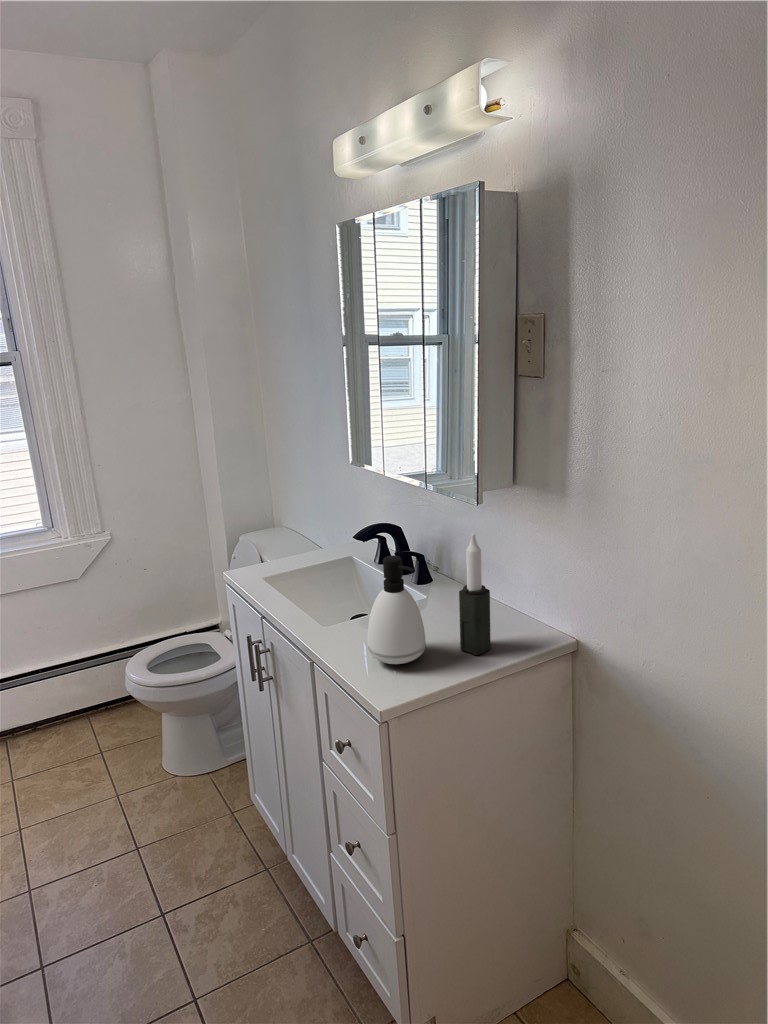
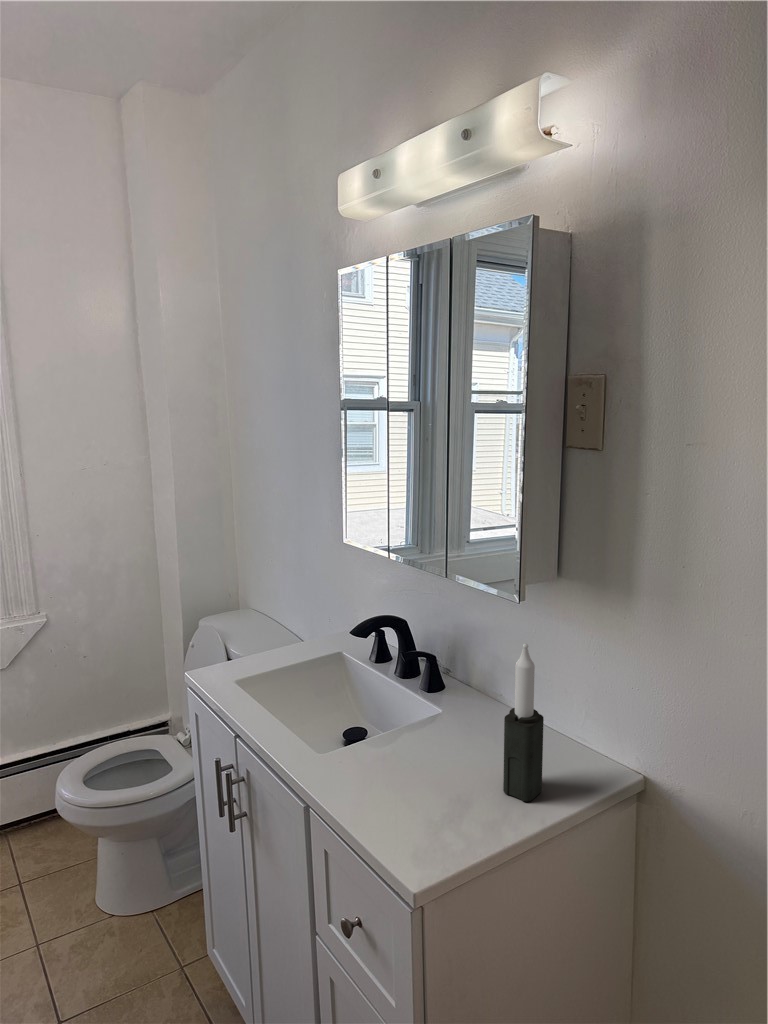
soap dispenser: present [368,556,426,664] -> none [387,672,462,817]

